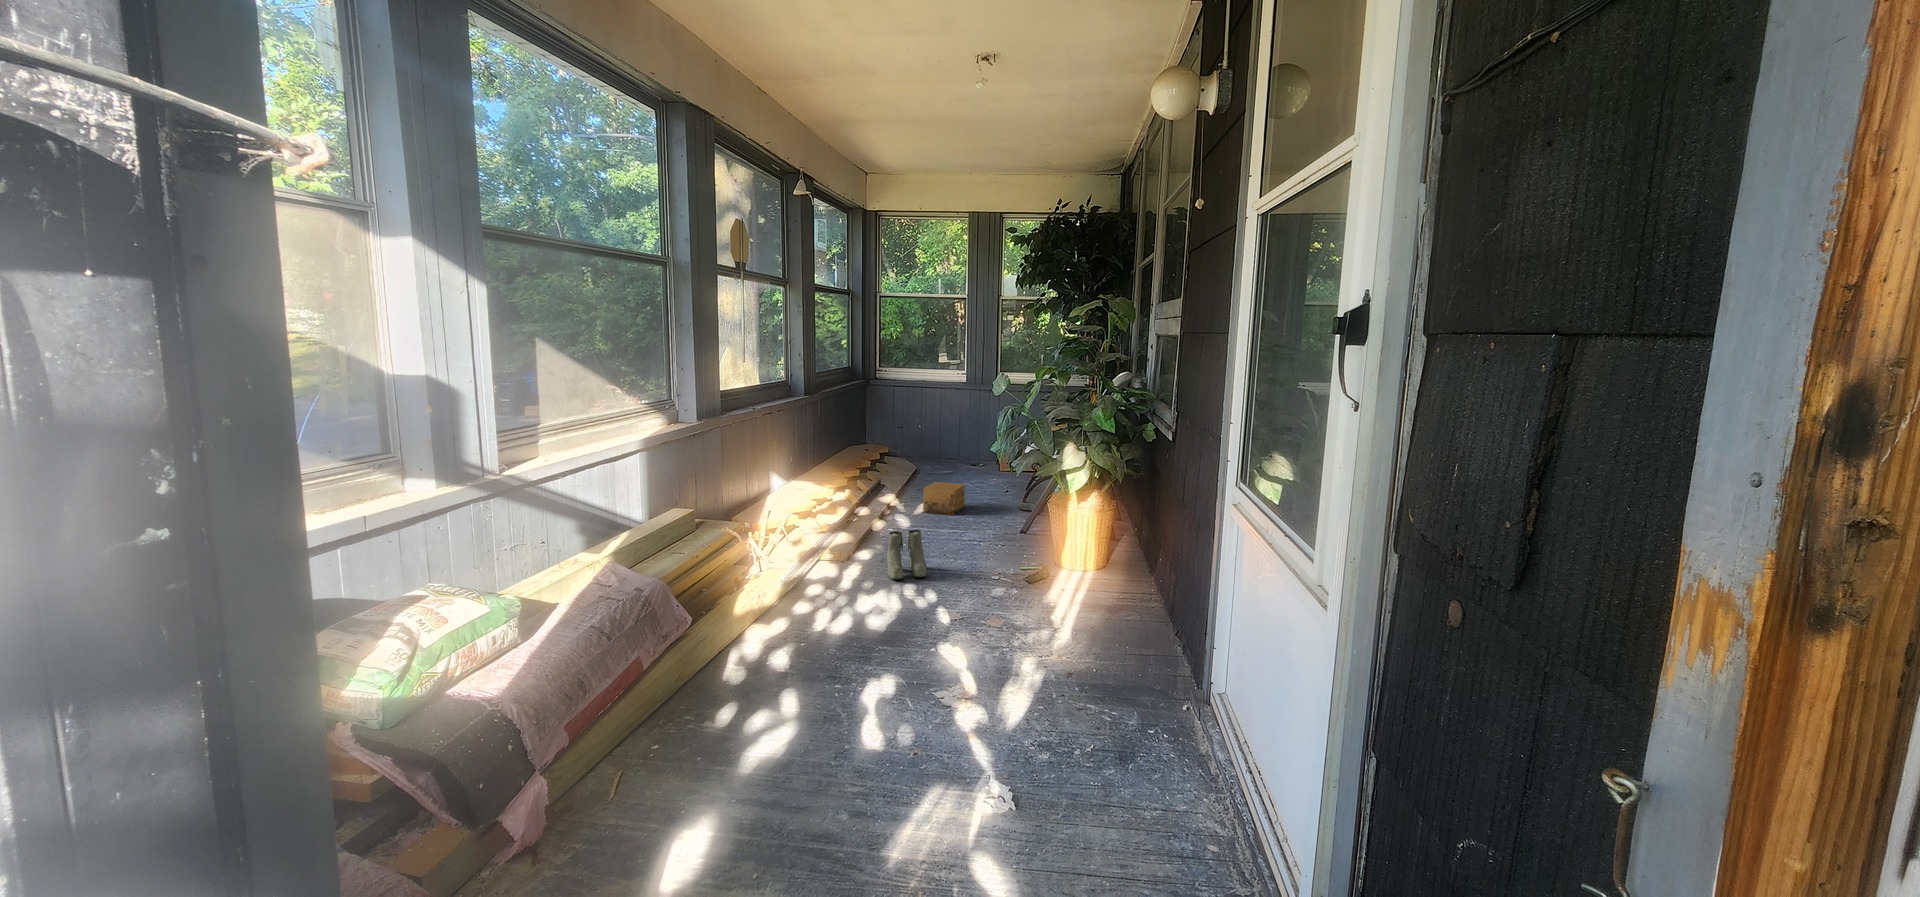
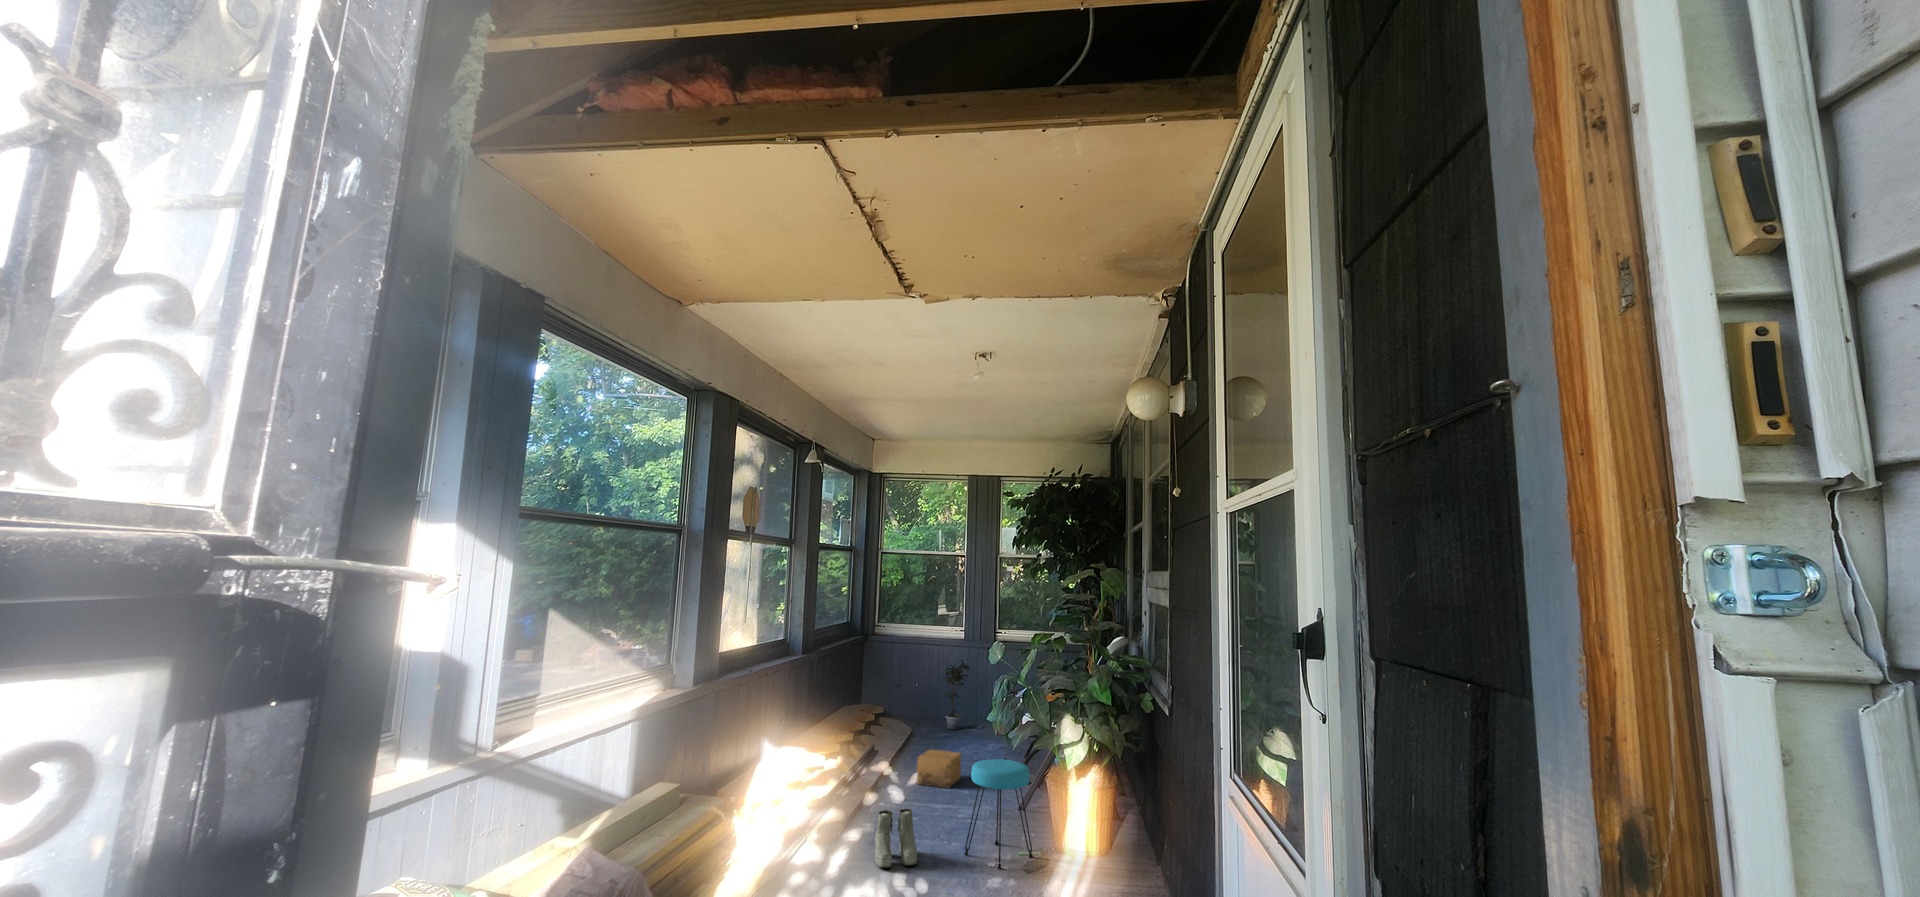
potted plant: none [943,403,971,467] -> present [945,660,970,730]
stool: none [970,486,1034,578] -> present [964,759,1033,868]

